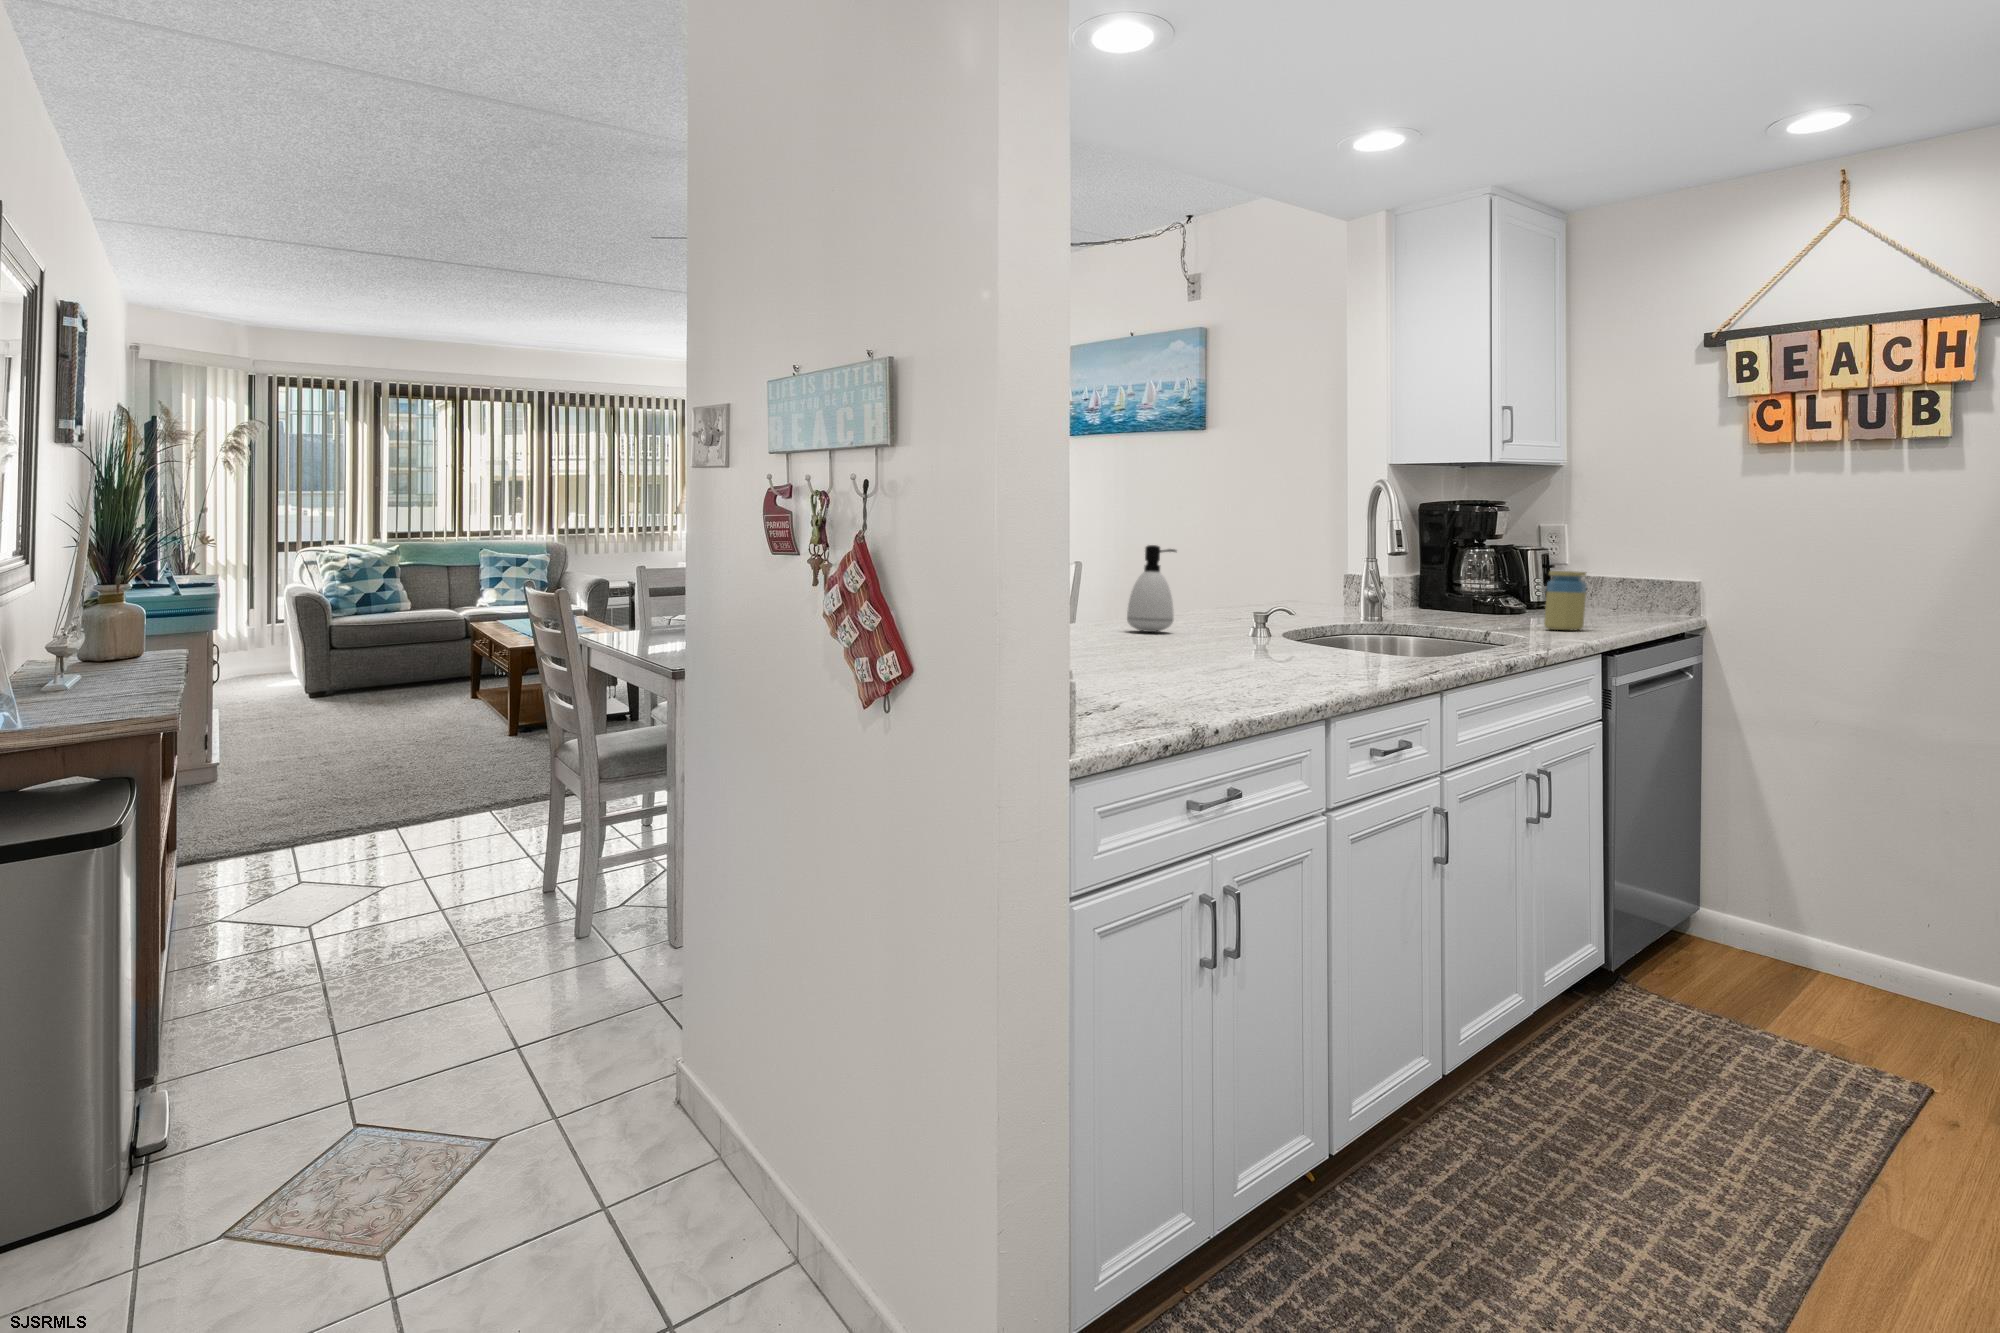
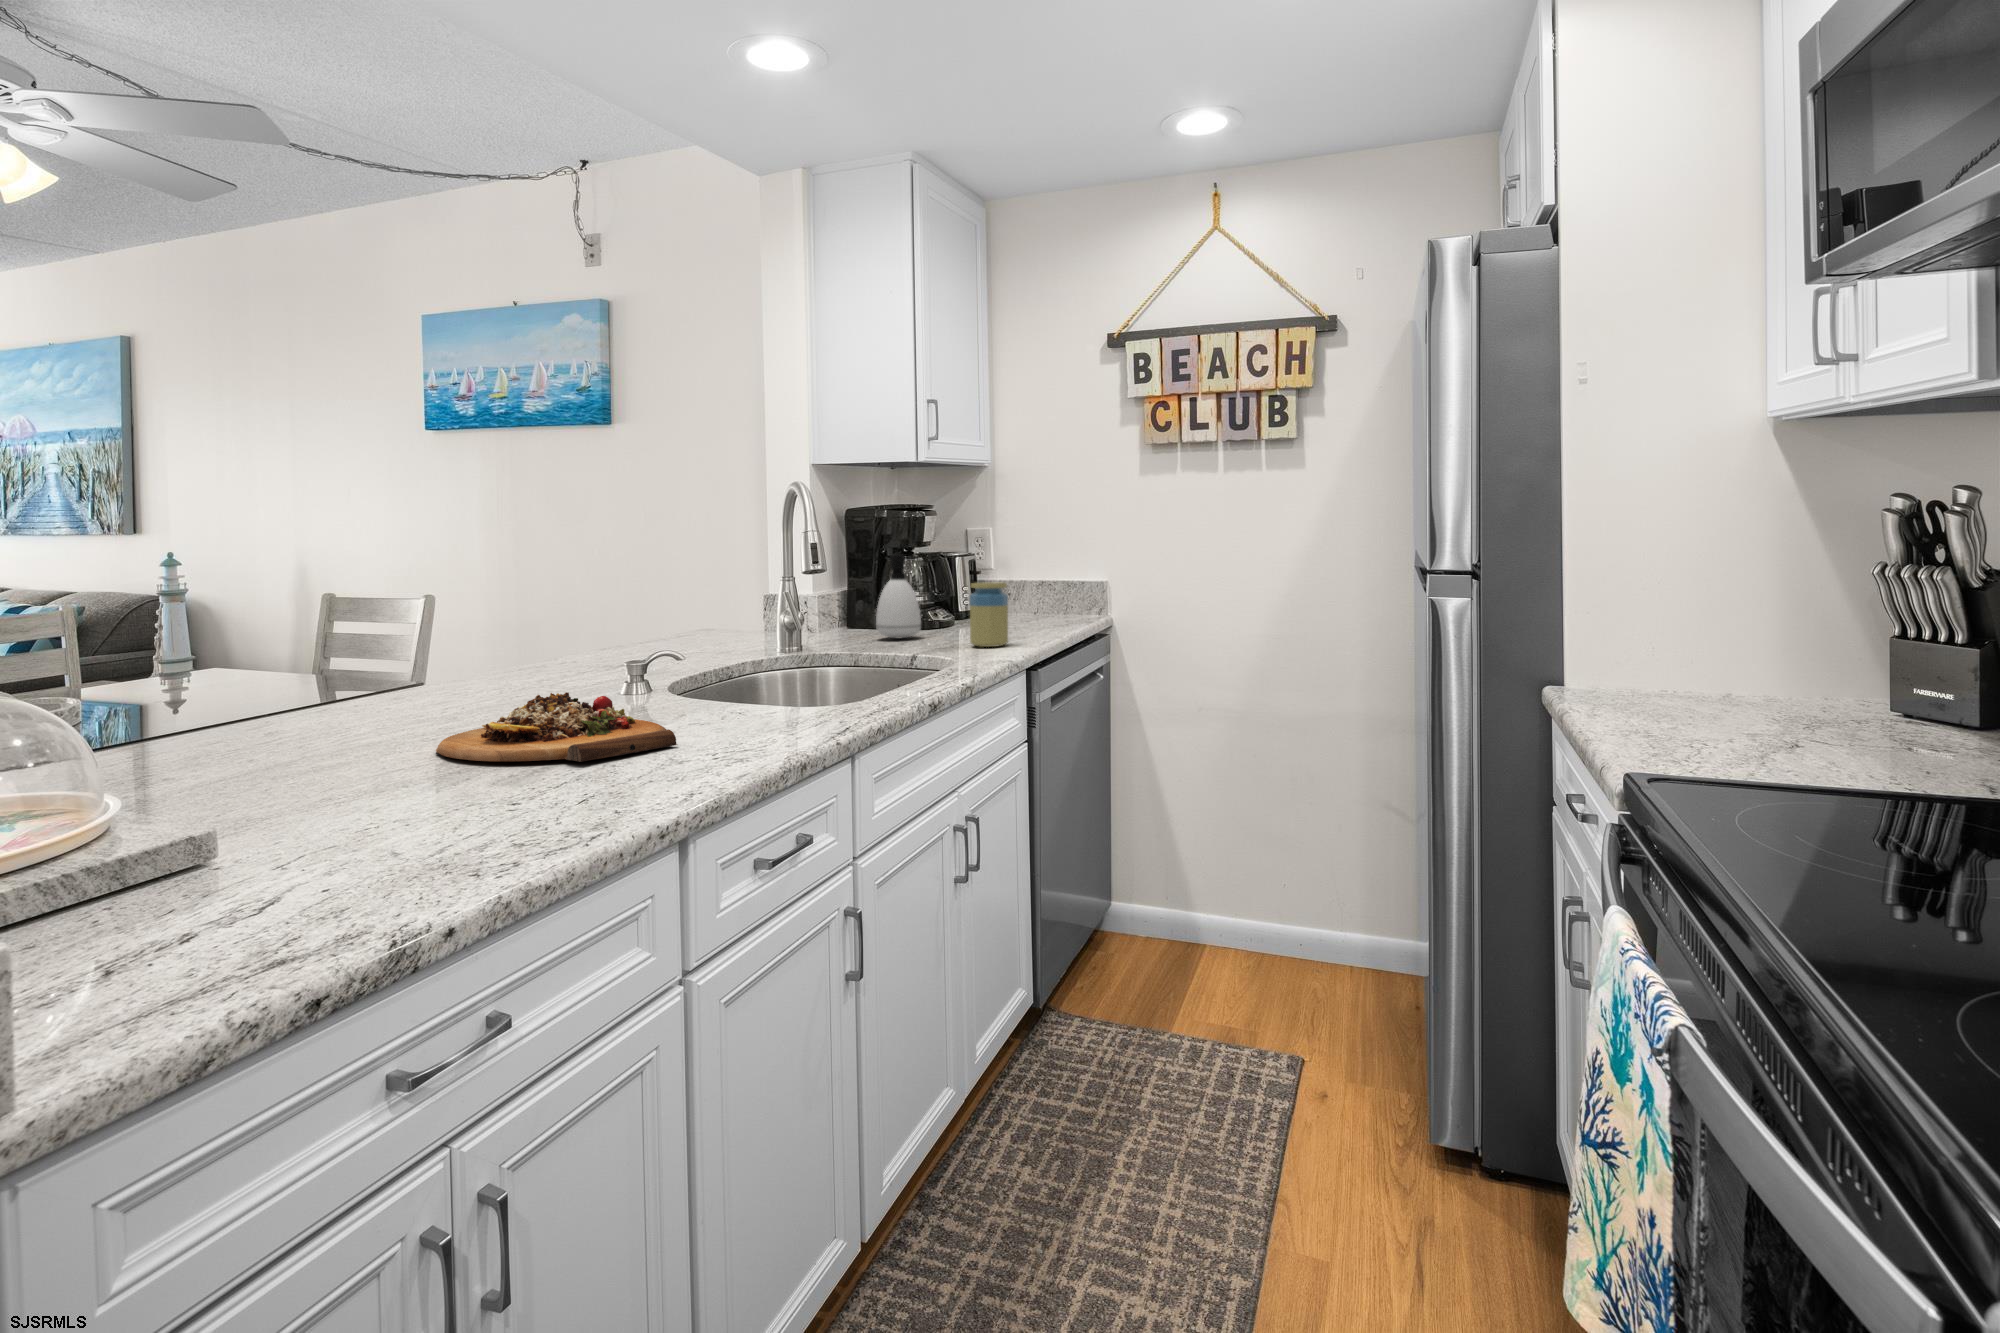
soap dispenser: present [1127,545,1176,632] -> present [876,554,921,639]
cutting board: none [1142,624,1313,667] -> present [436,692,677,762]

